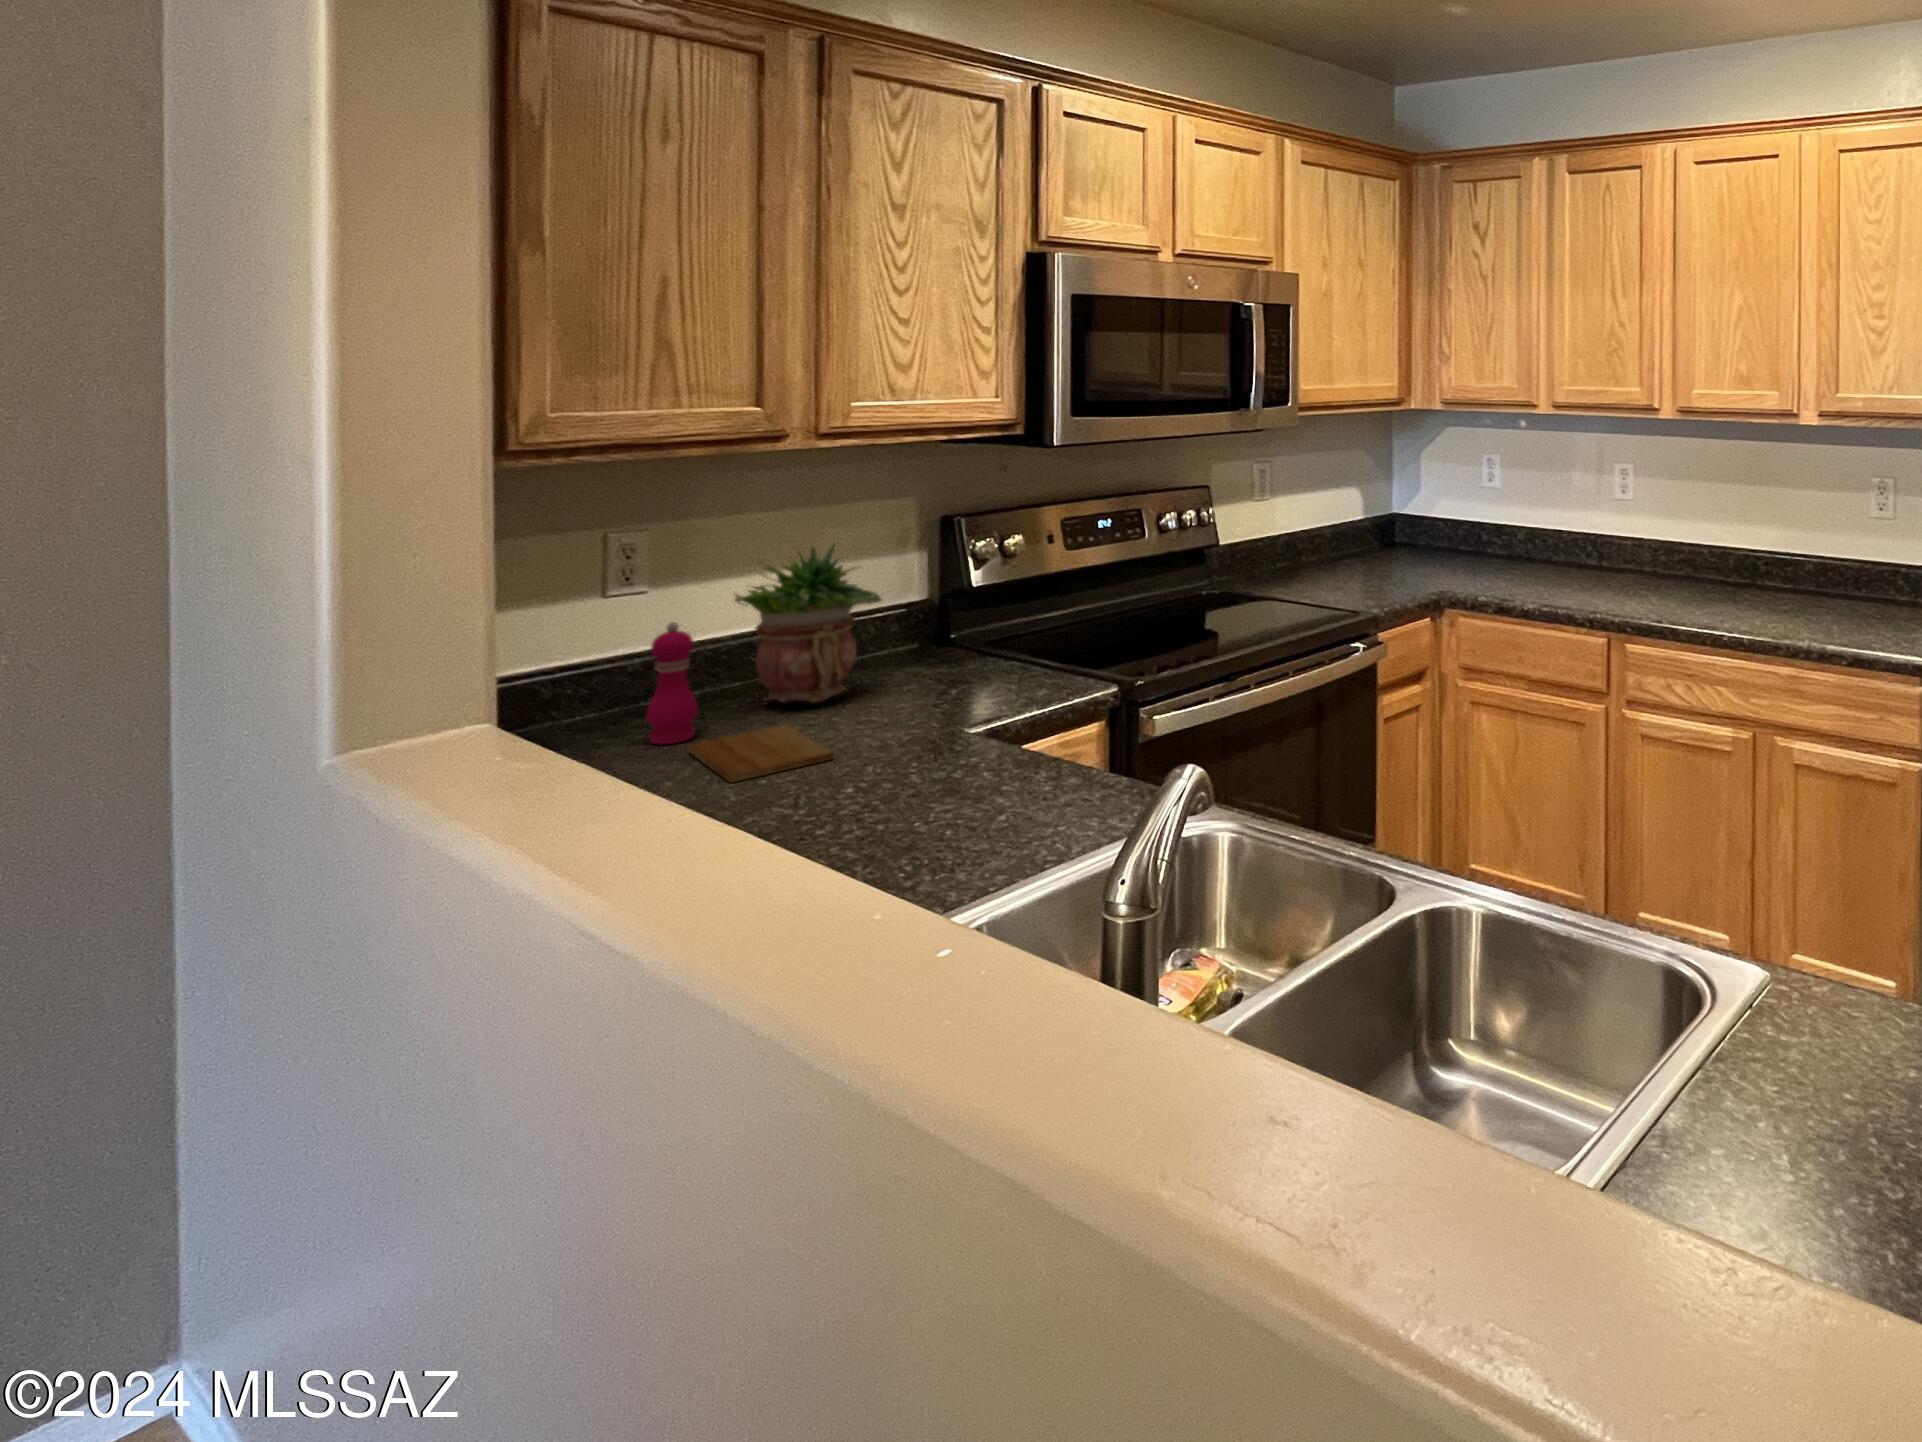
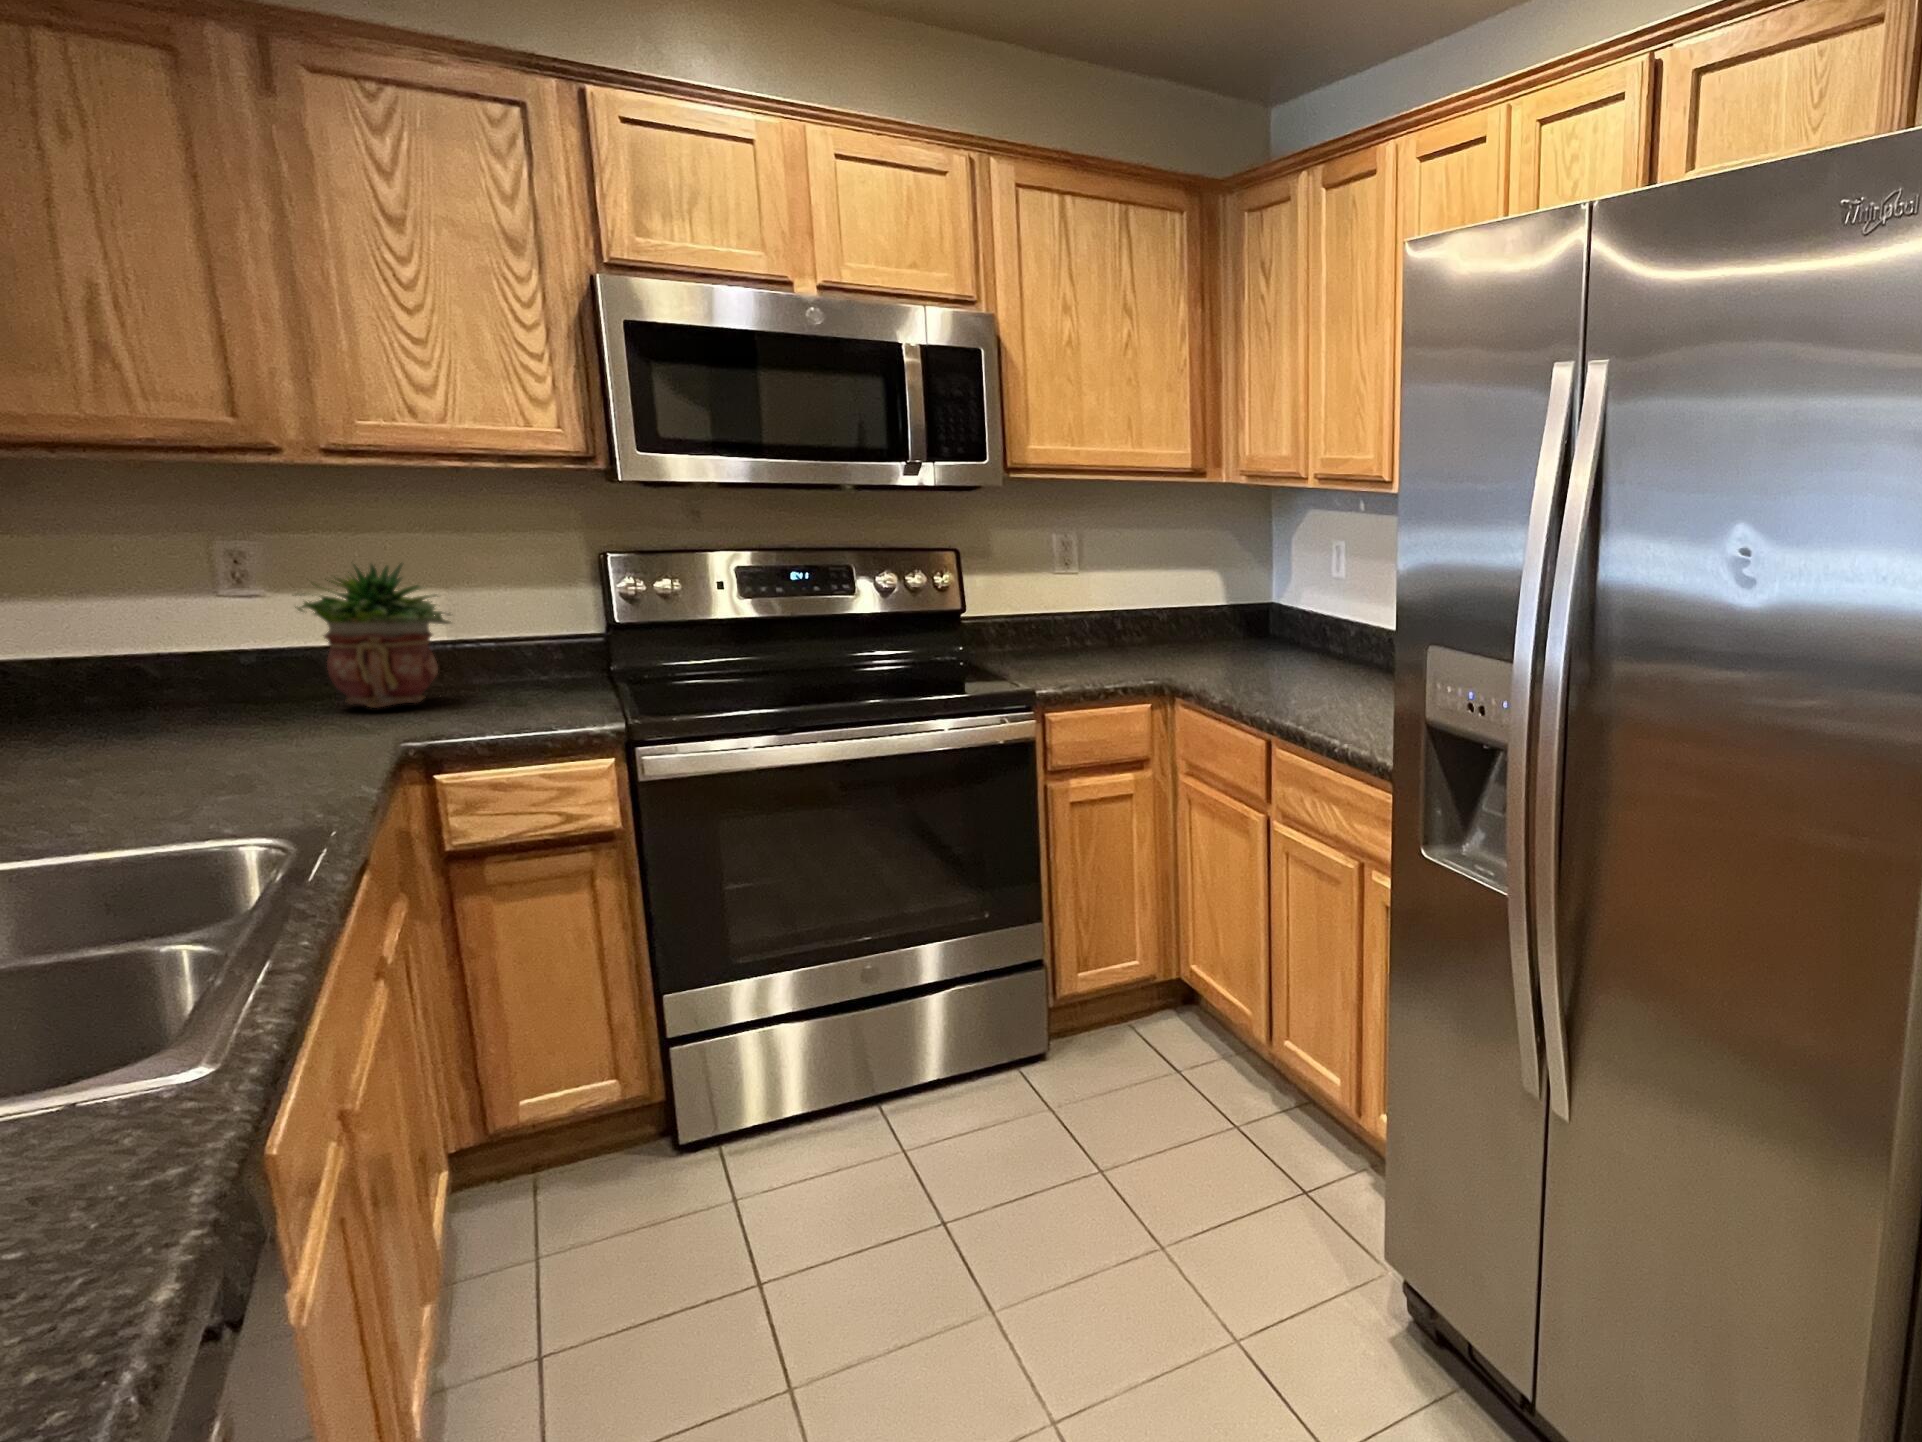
pepper mill: present [647,622,698,744] -> none [173,617,235,725]
cutting board: present [688,725,833,782] -> none [130,720,294,757]

